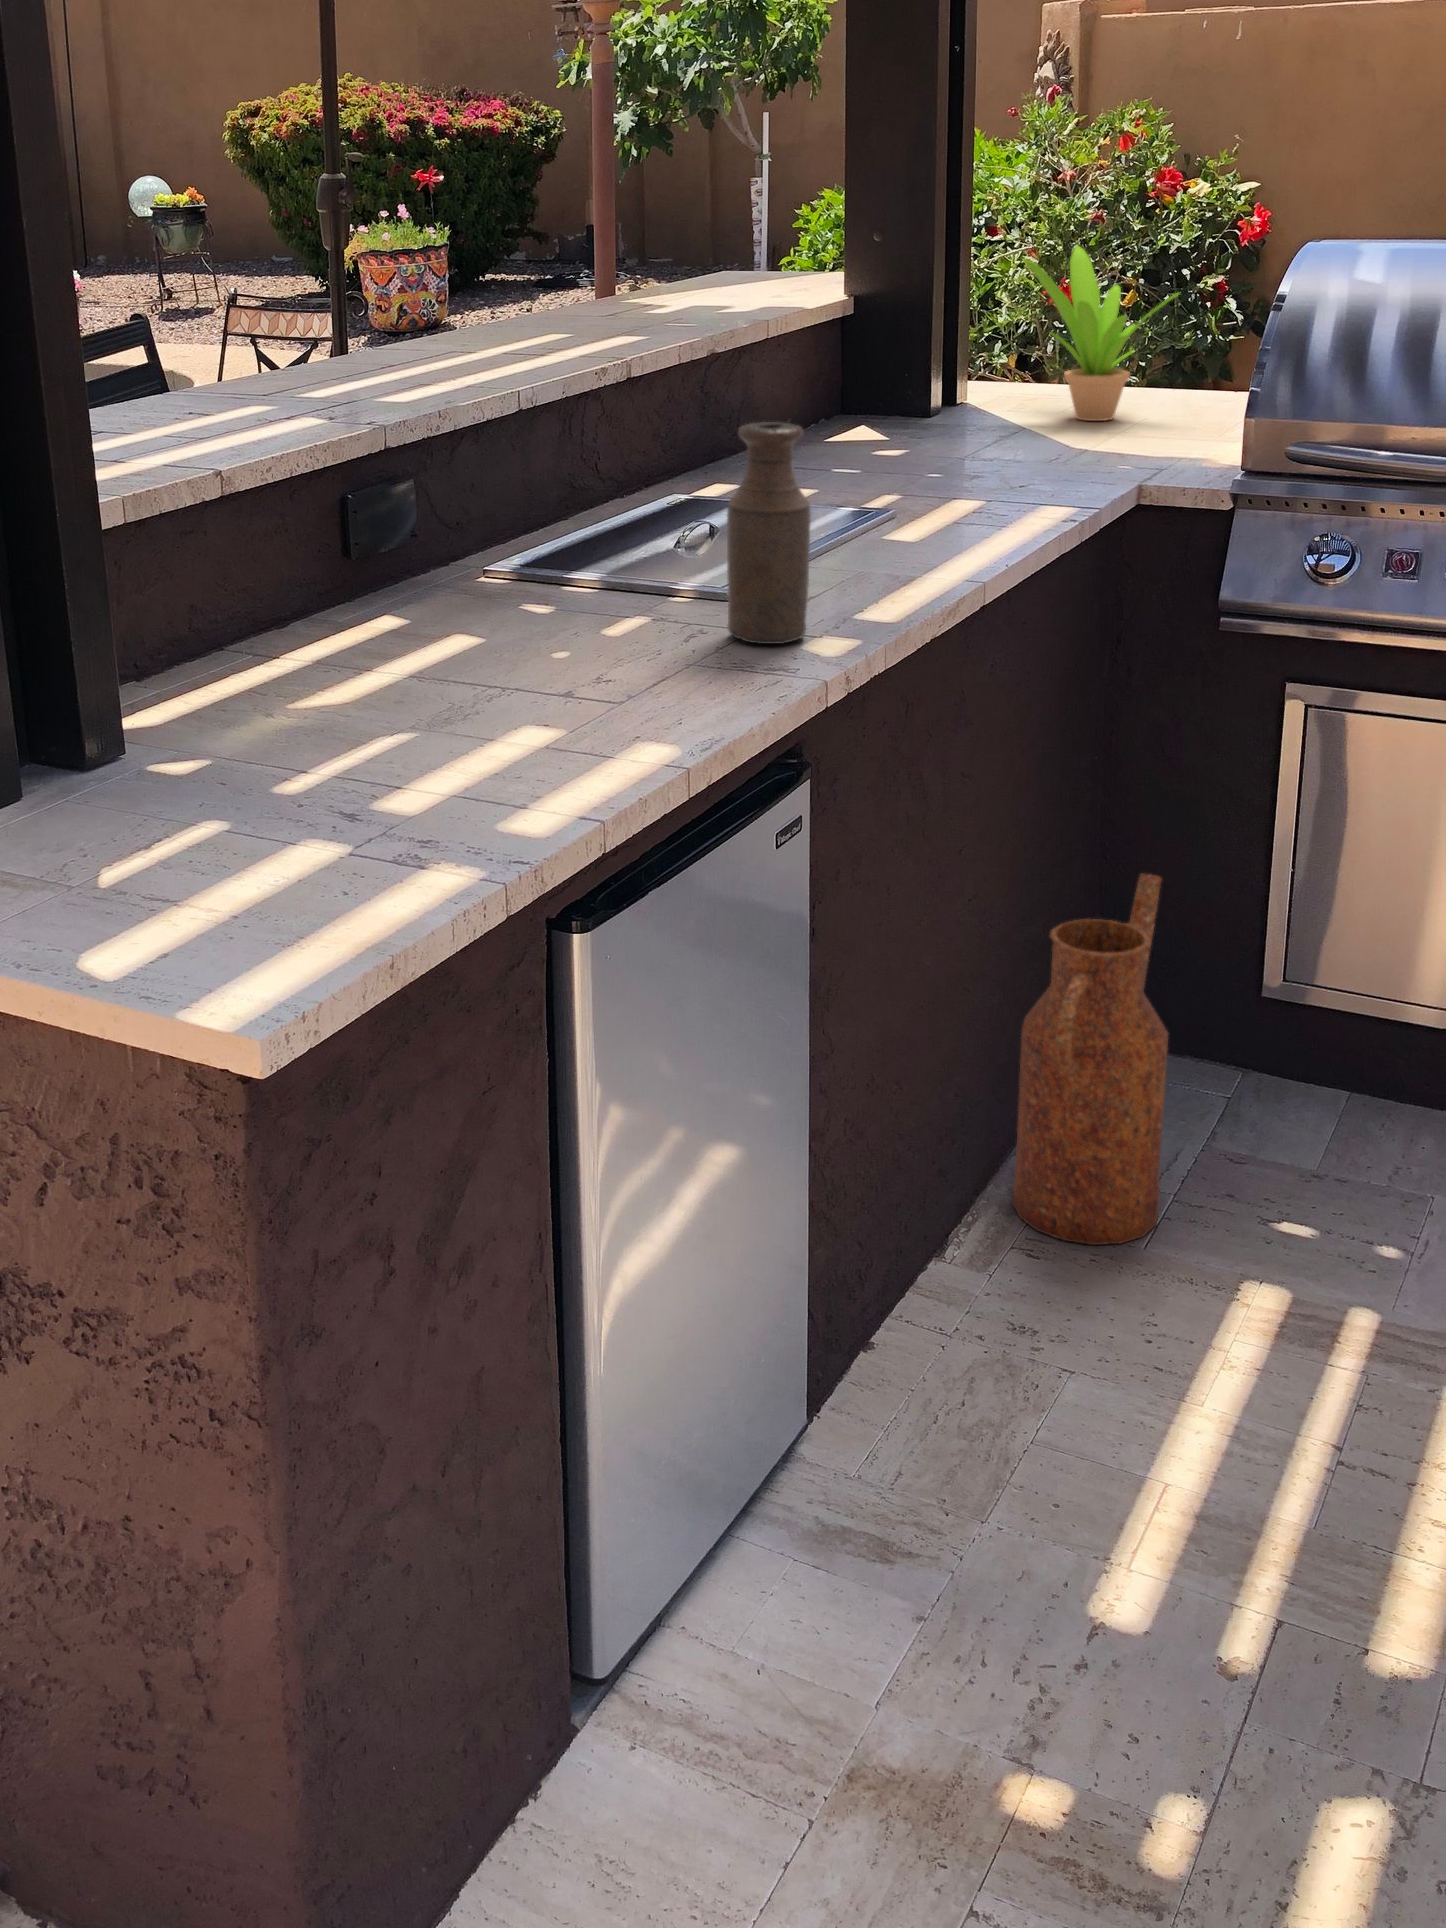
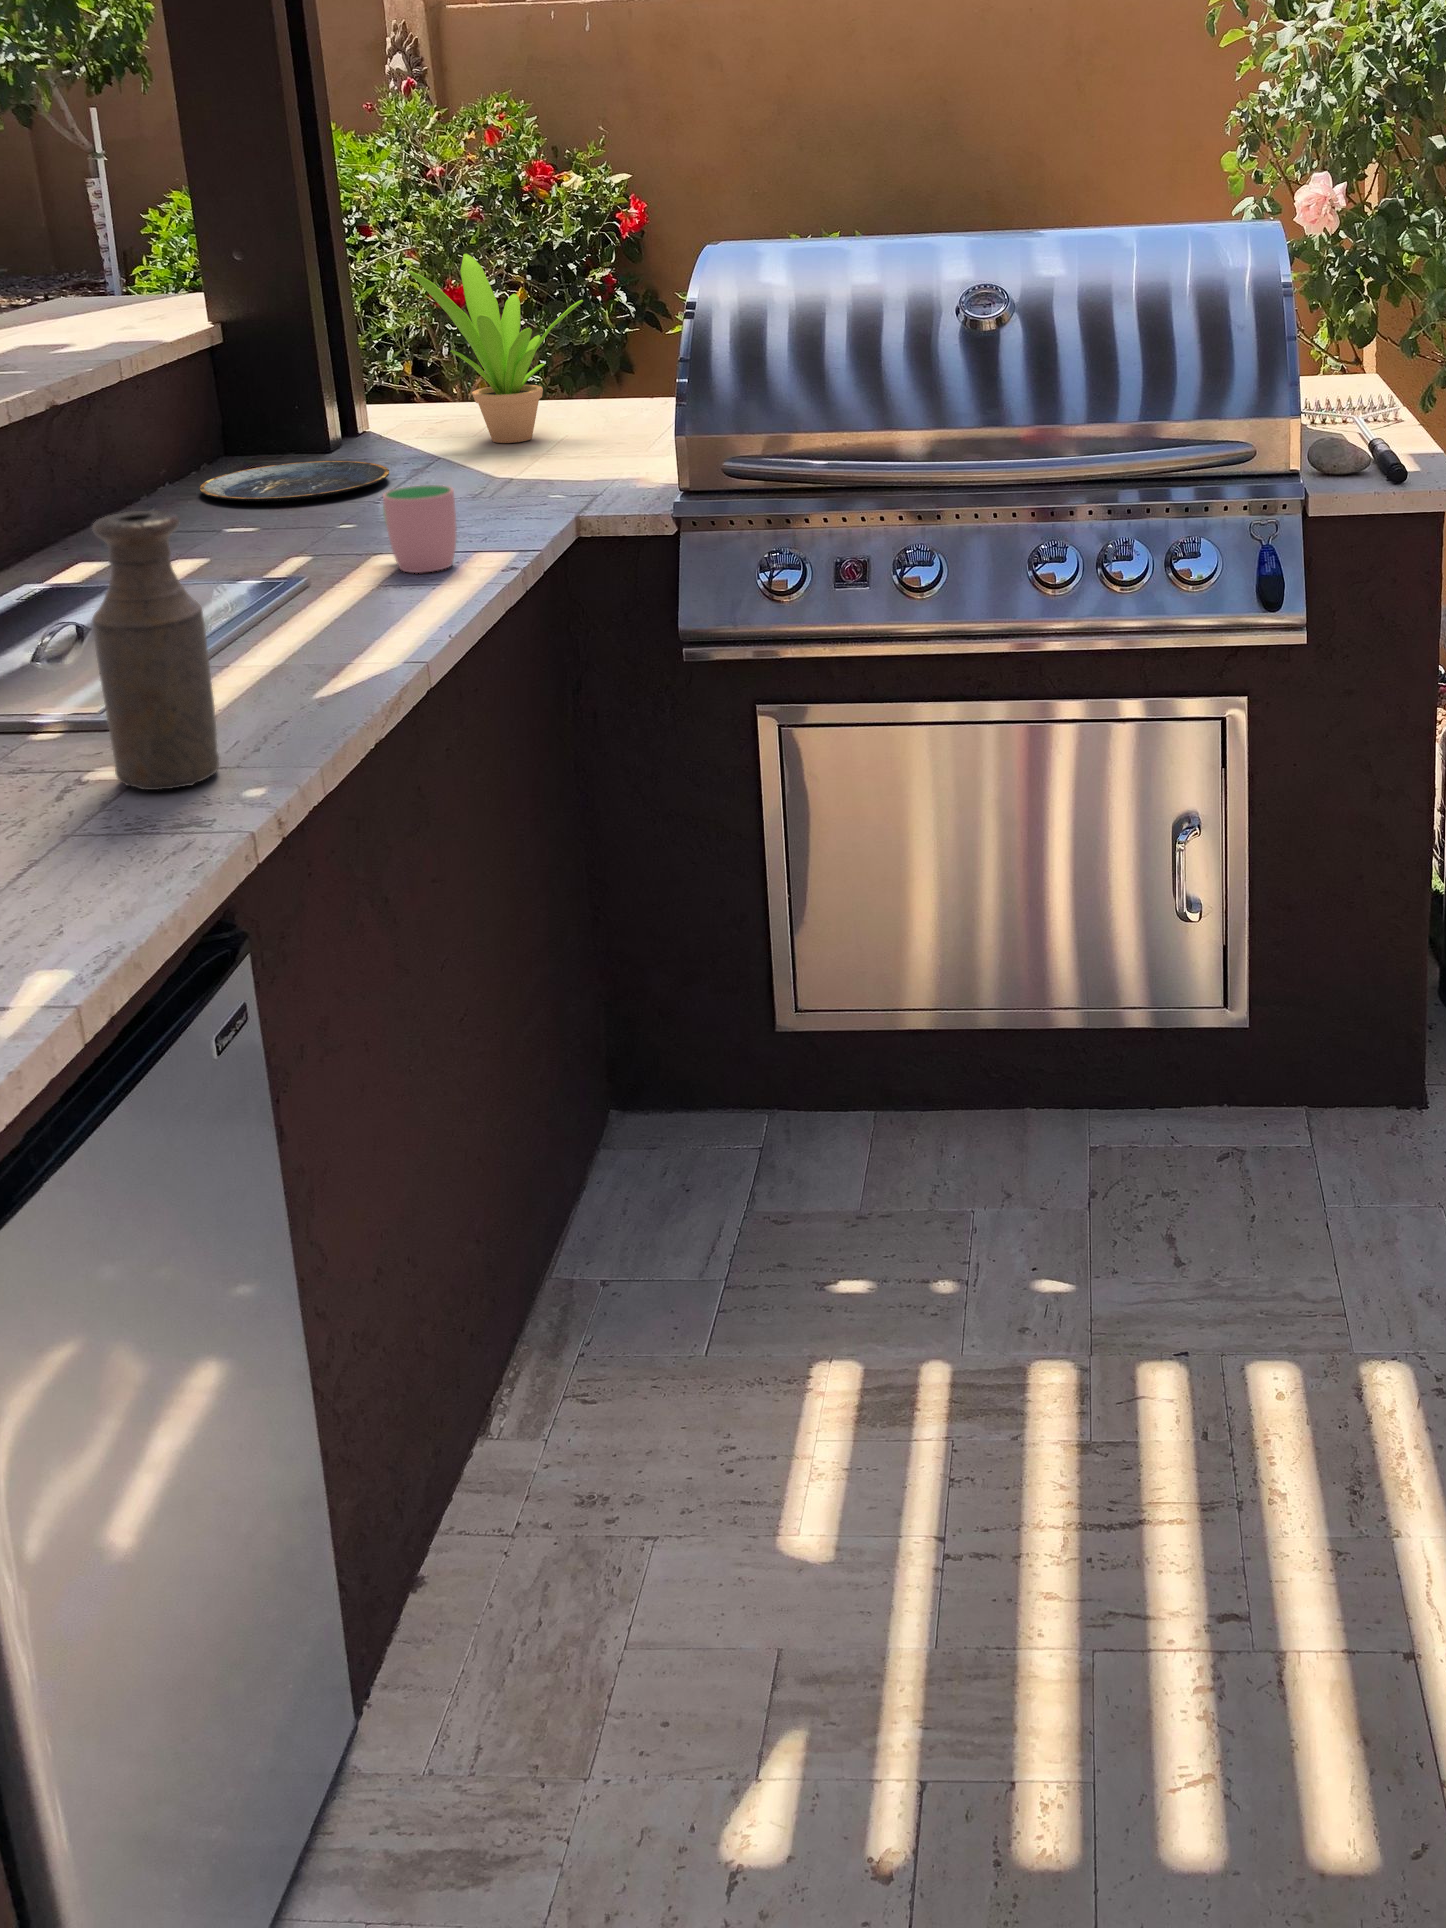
plate: none [816,422,978,451] -> present [199,461,389,502]
cup: none [966,441,1030,516] -> present [383,485,456,573]
watering can: present [1013,873,1168,1245] -> none [541,938,716,1371]

